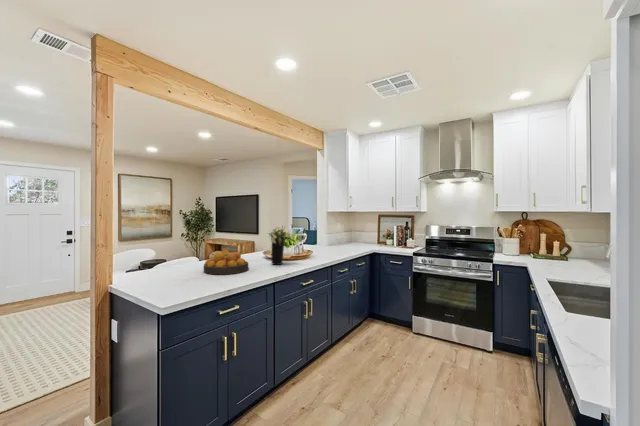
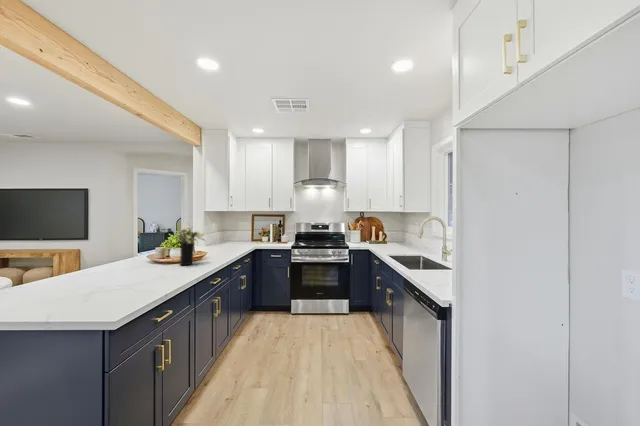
fruit bowl: present [204,250,248,274] -> none [111,254,165,280]

